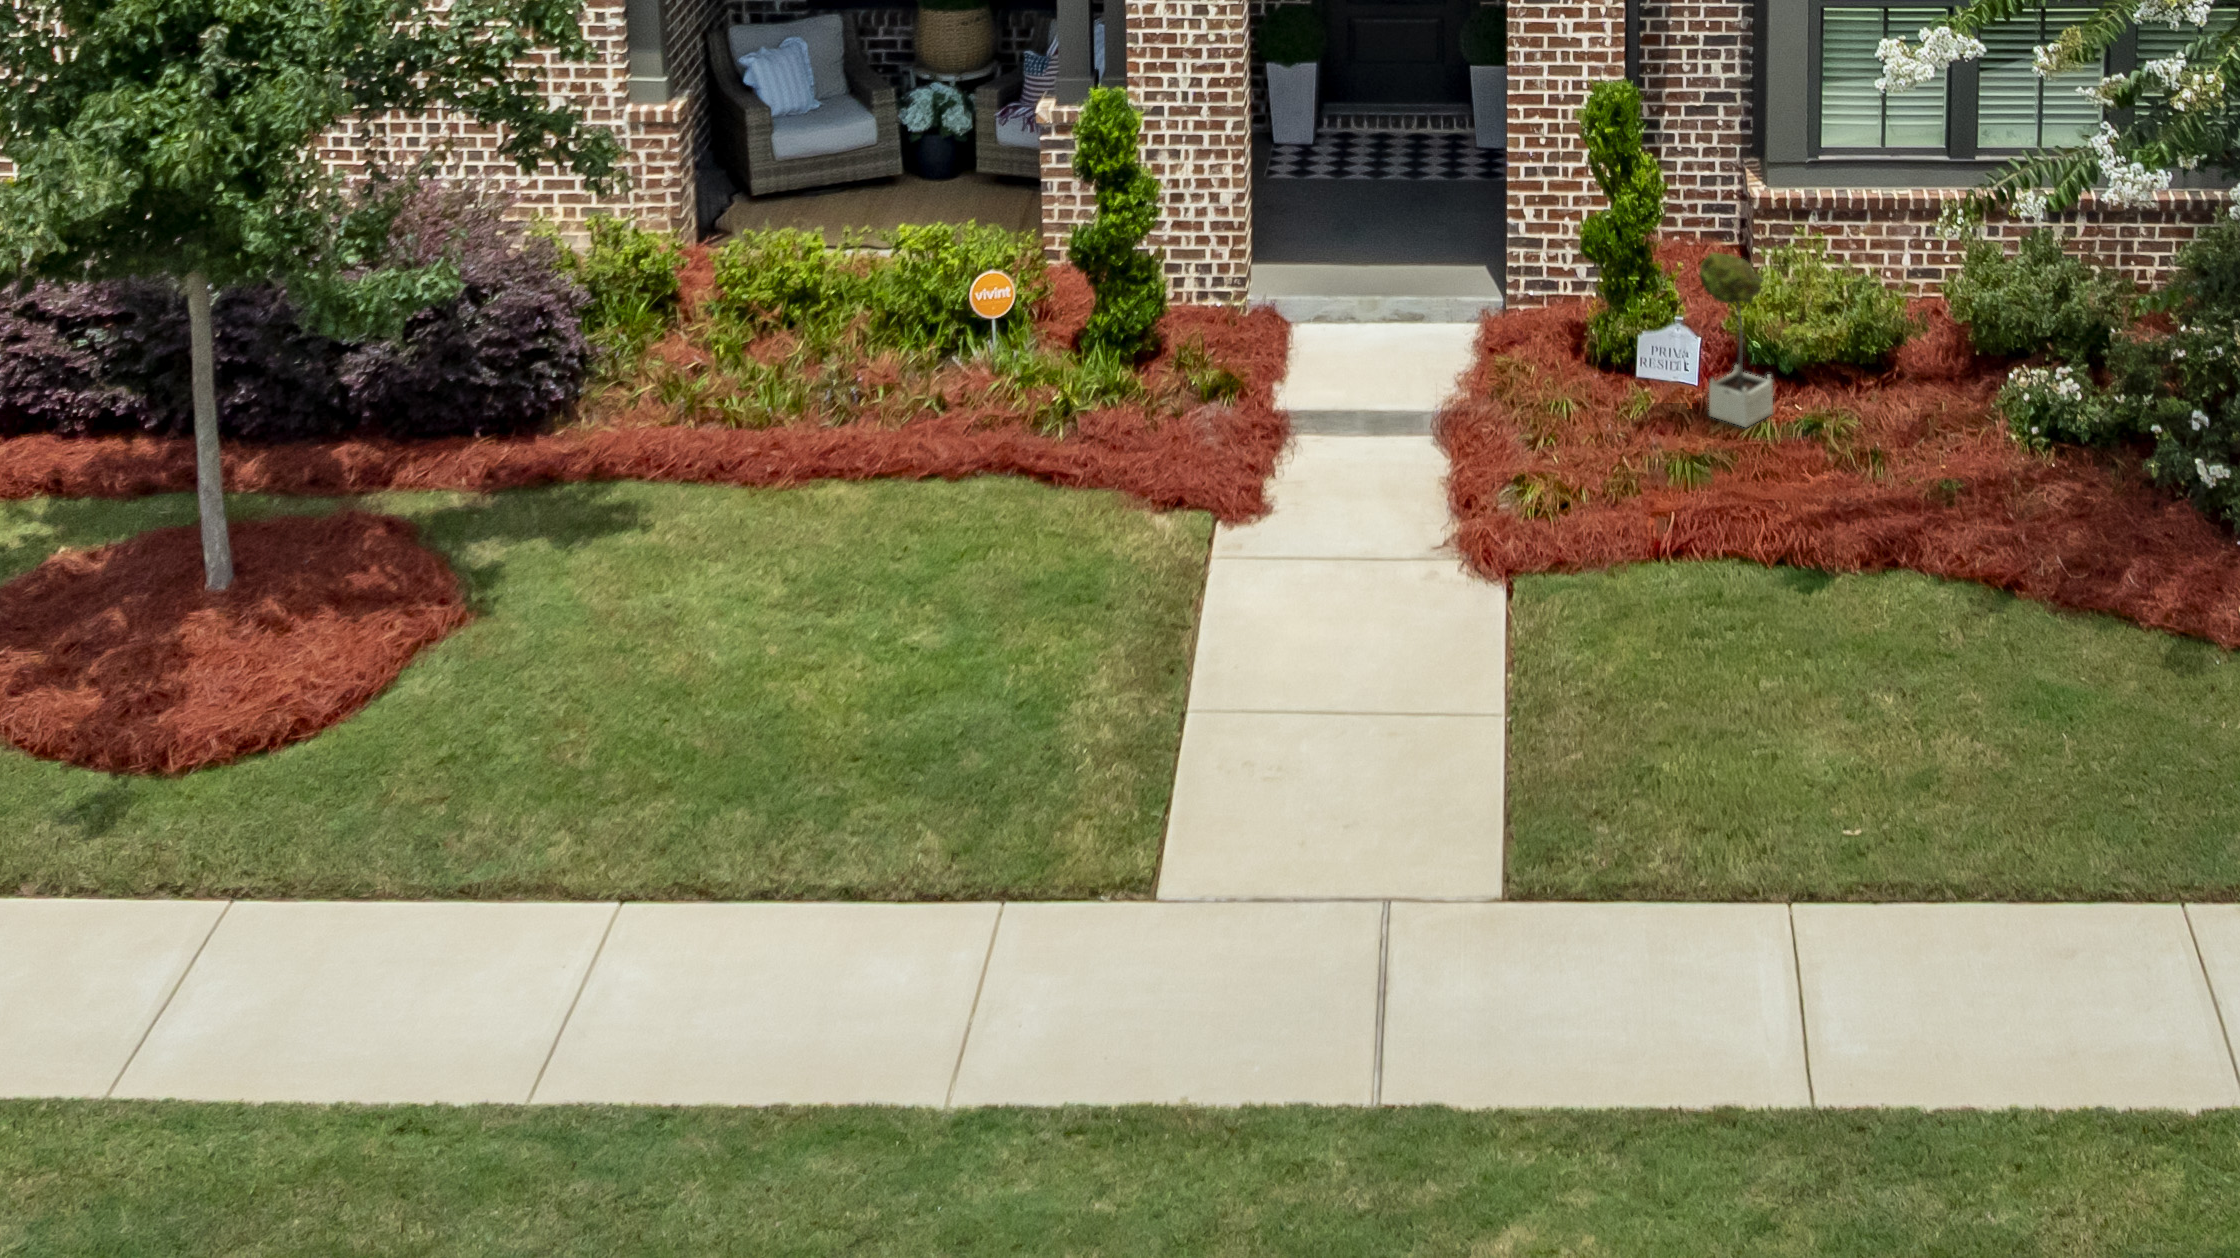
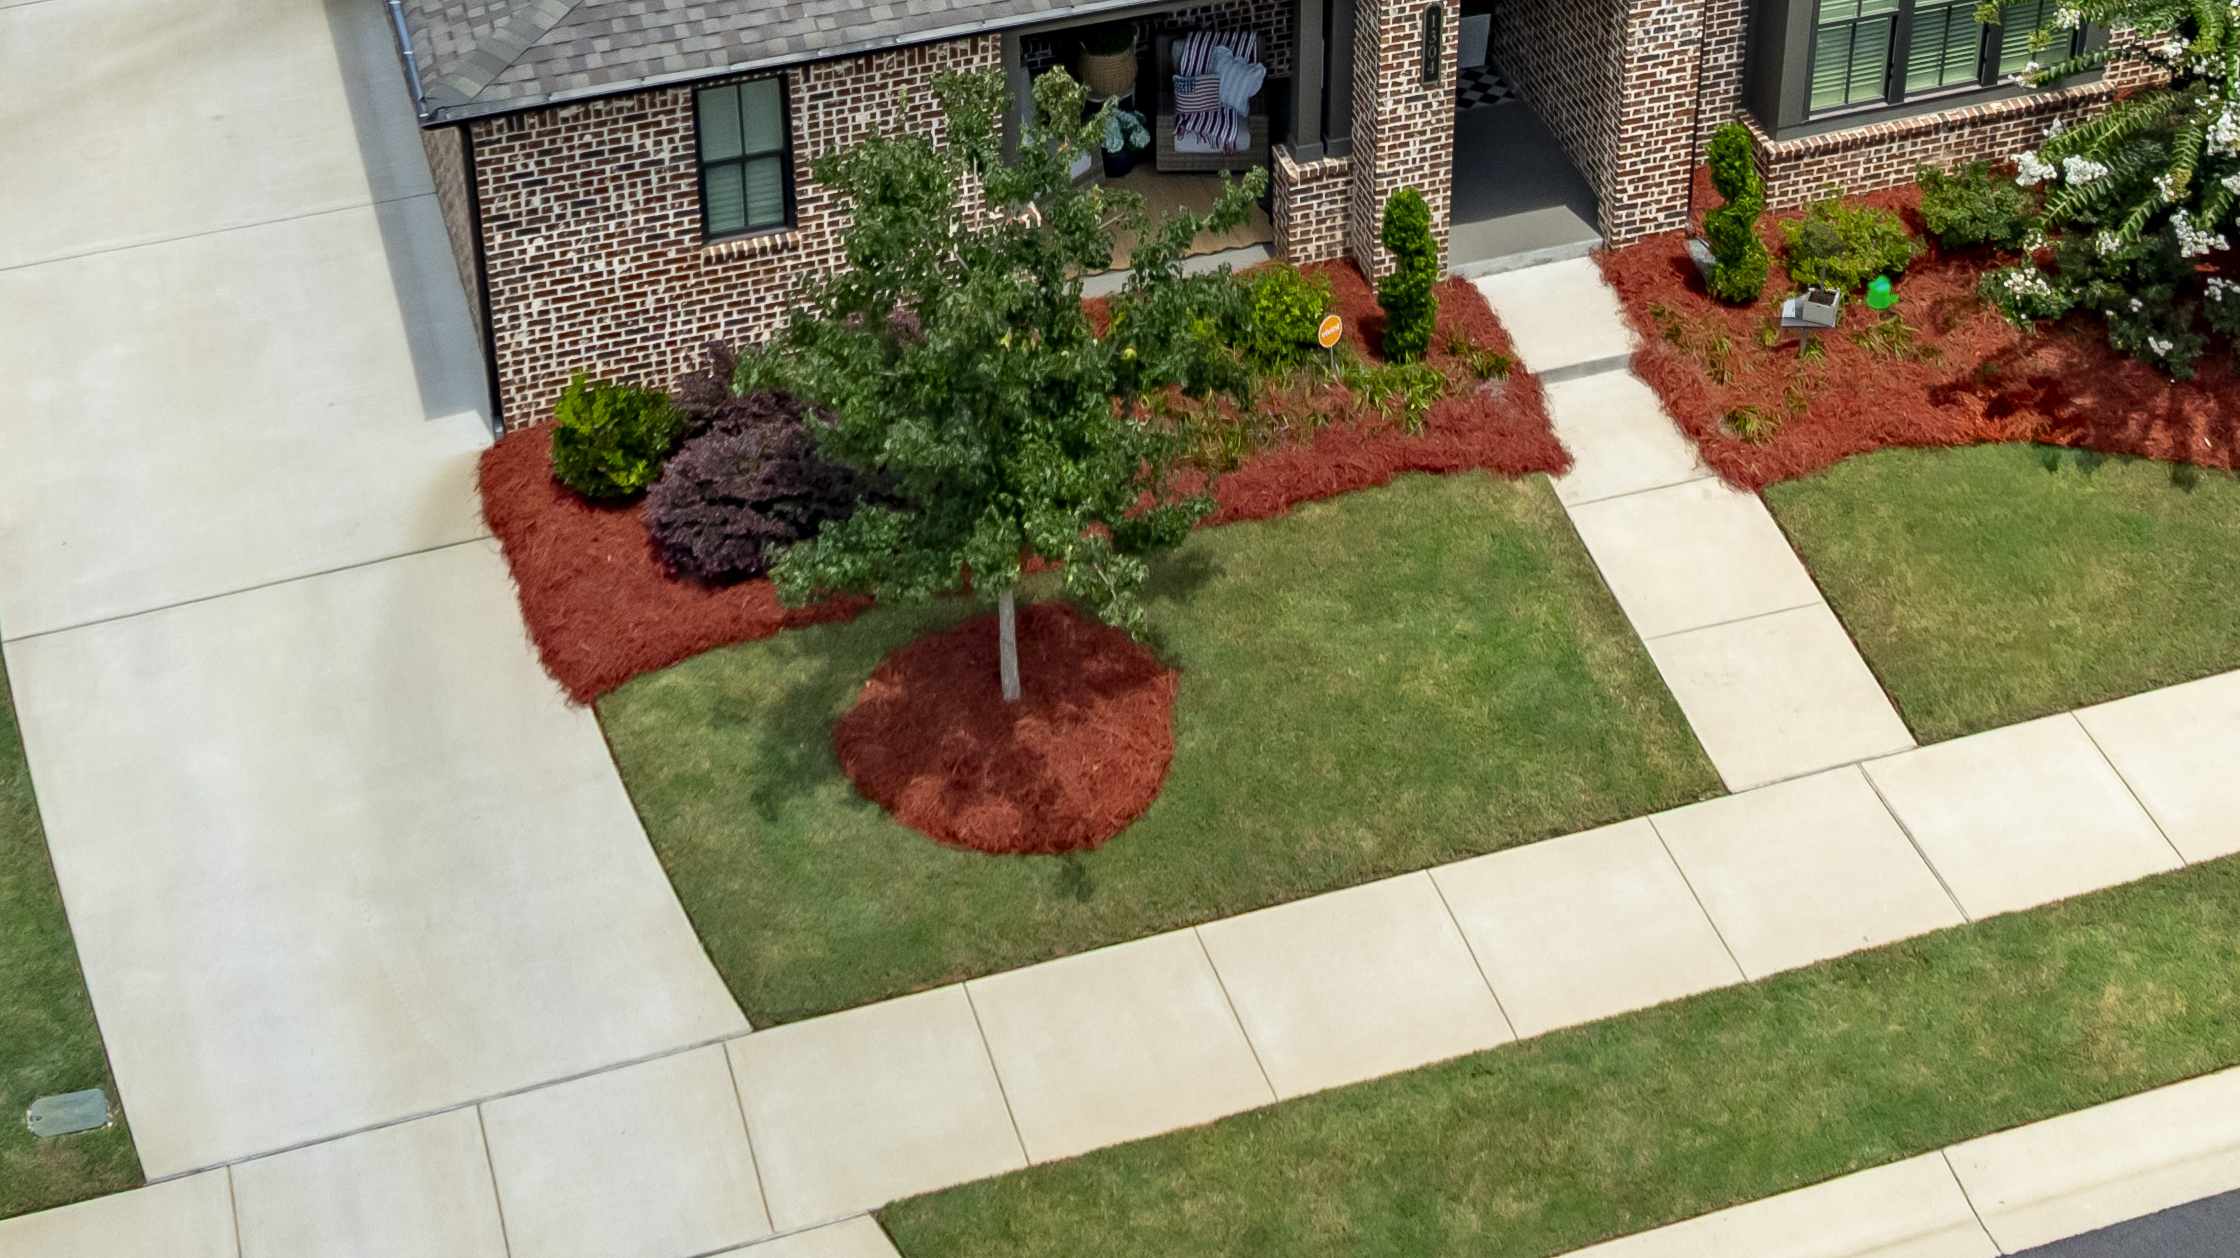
watering can: none [1821,368,1859,422] -> present [1866,276,1898,309]

